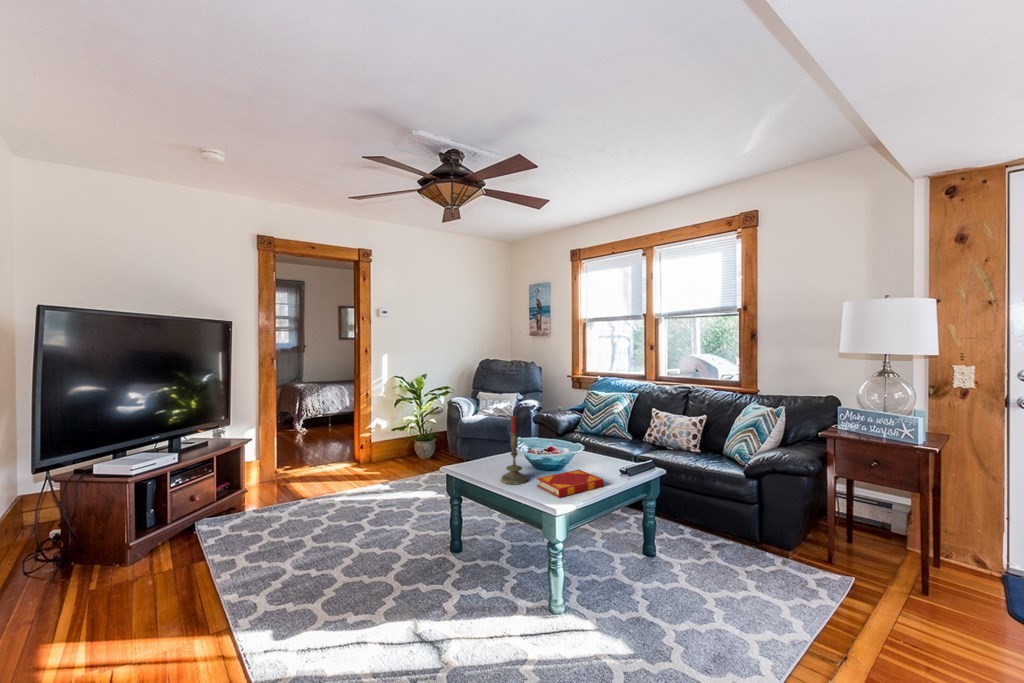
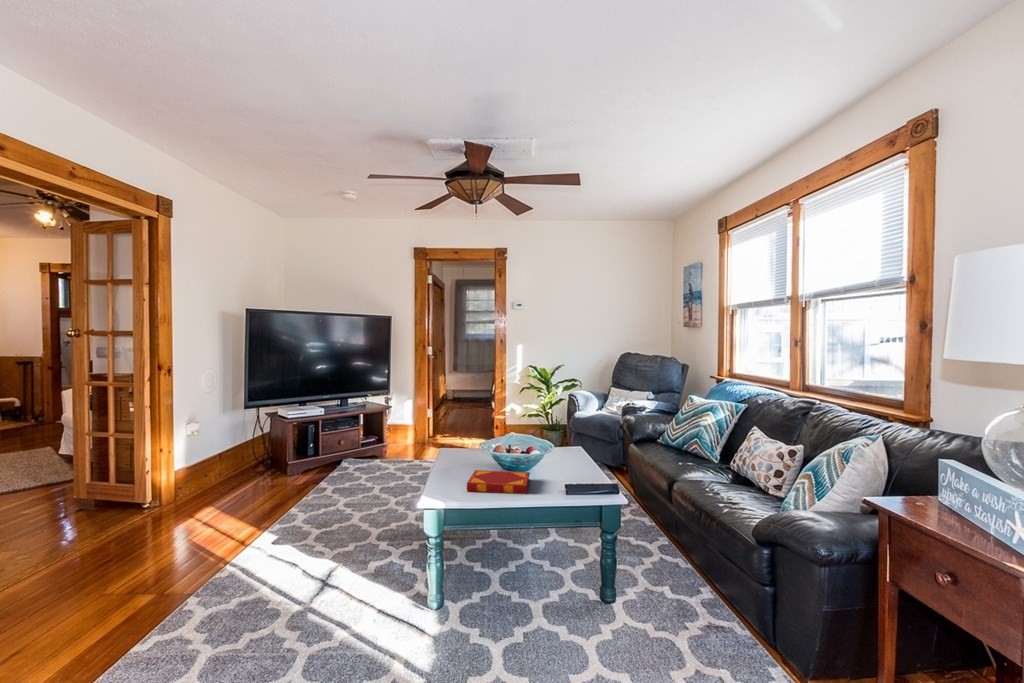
candle: present [501,416,527,485] -> none [461,405,486,473]

